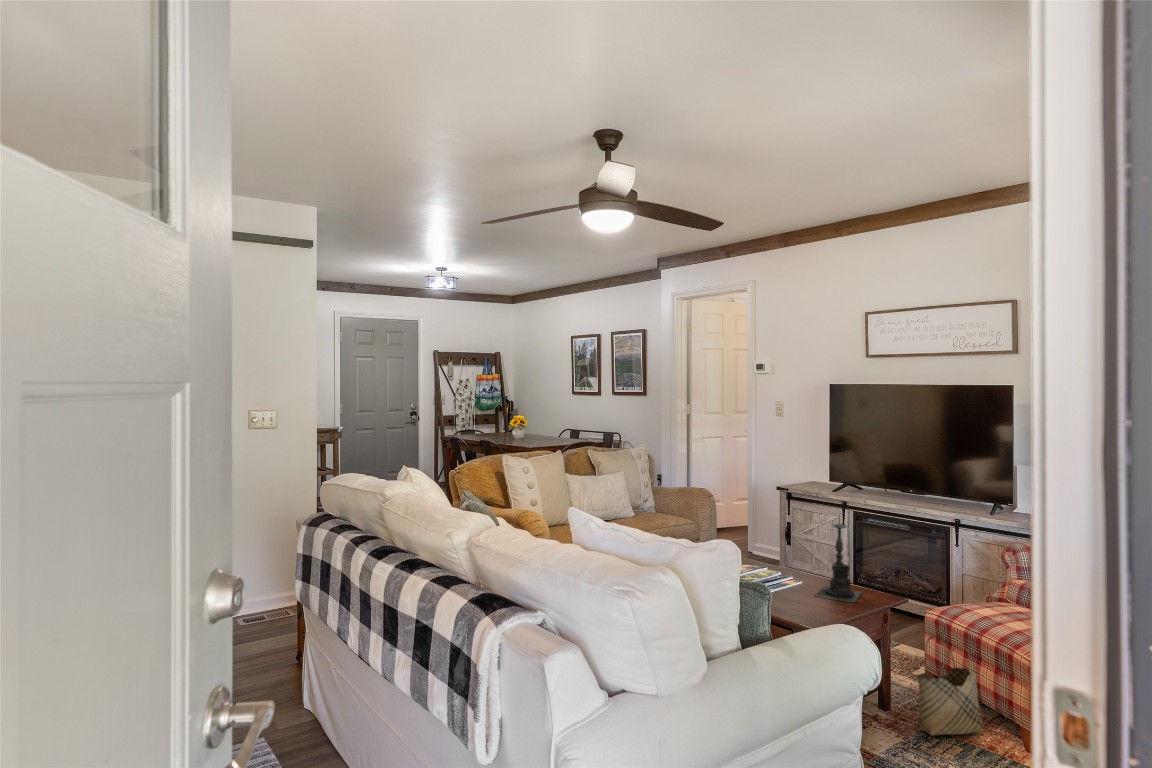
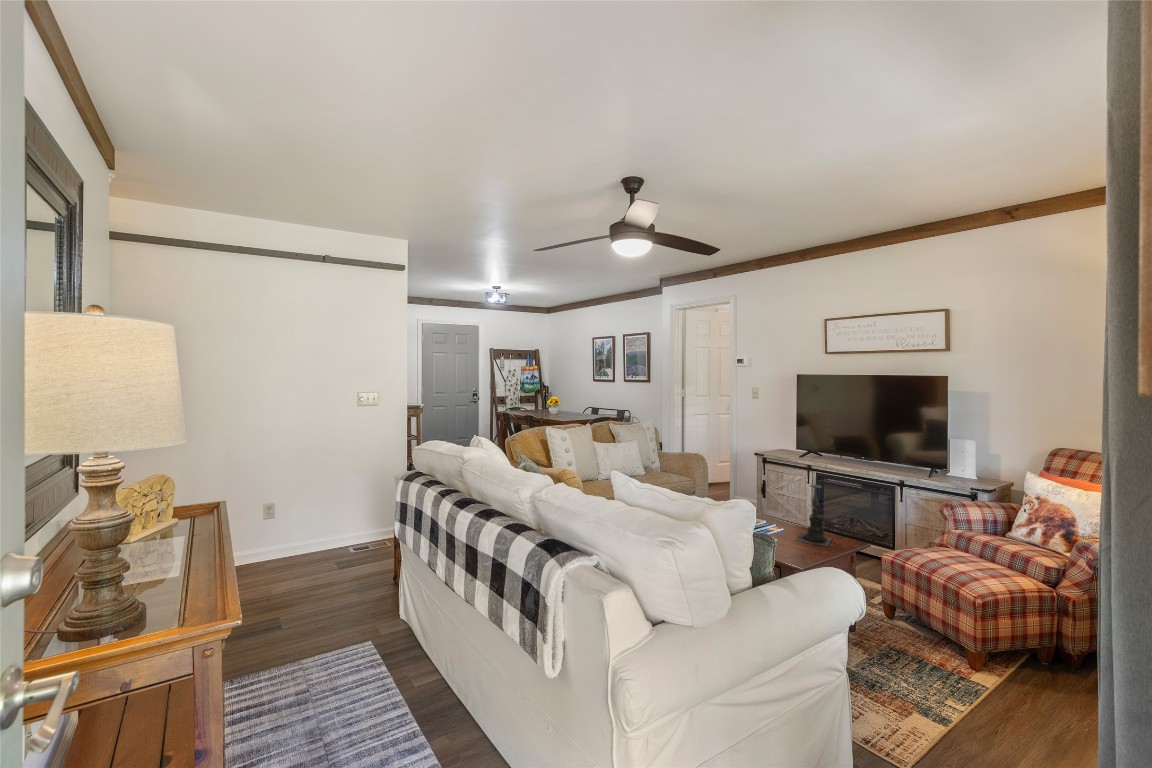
woven basket: present [917,636,983,736] -> none [879,573,931,653]

